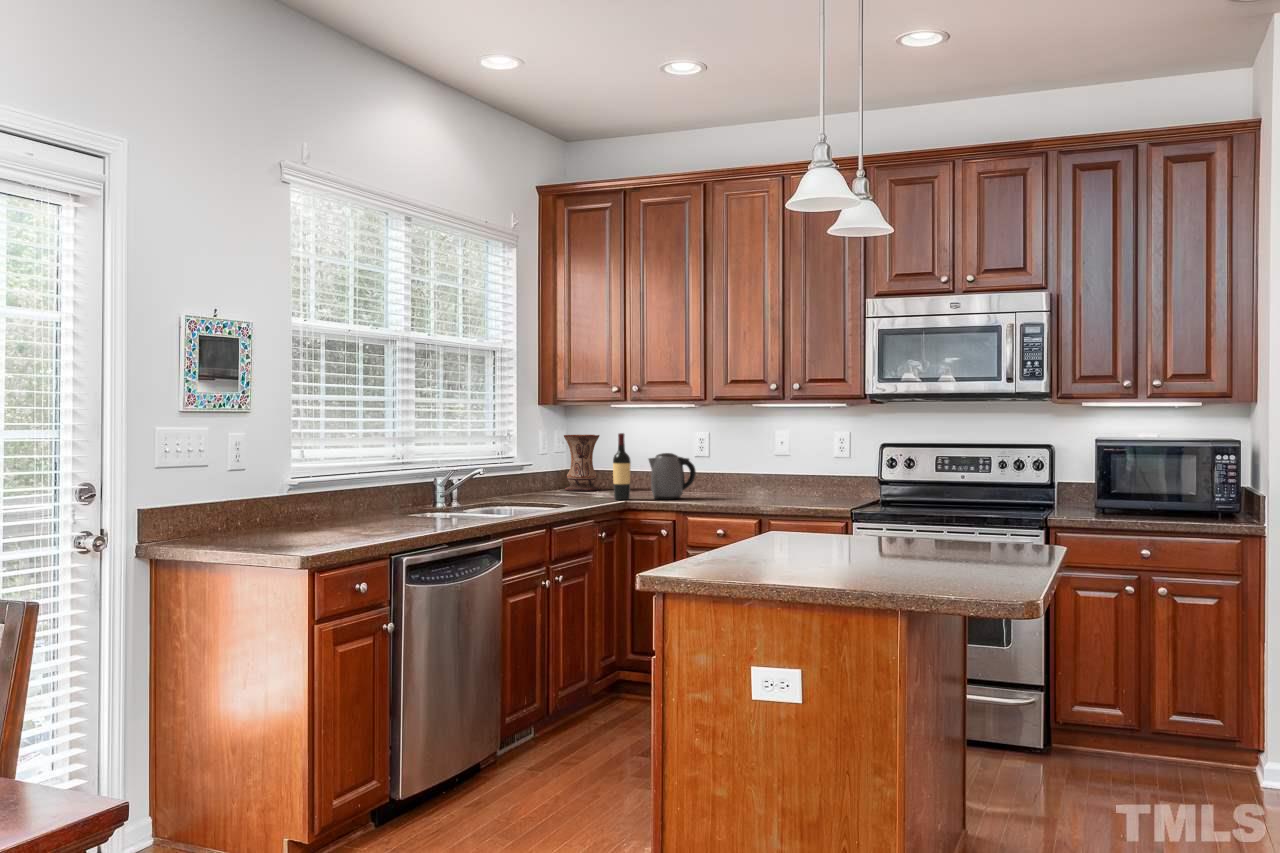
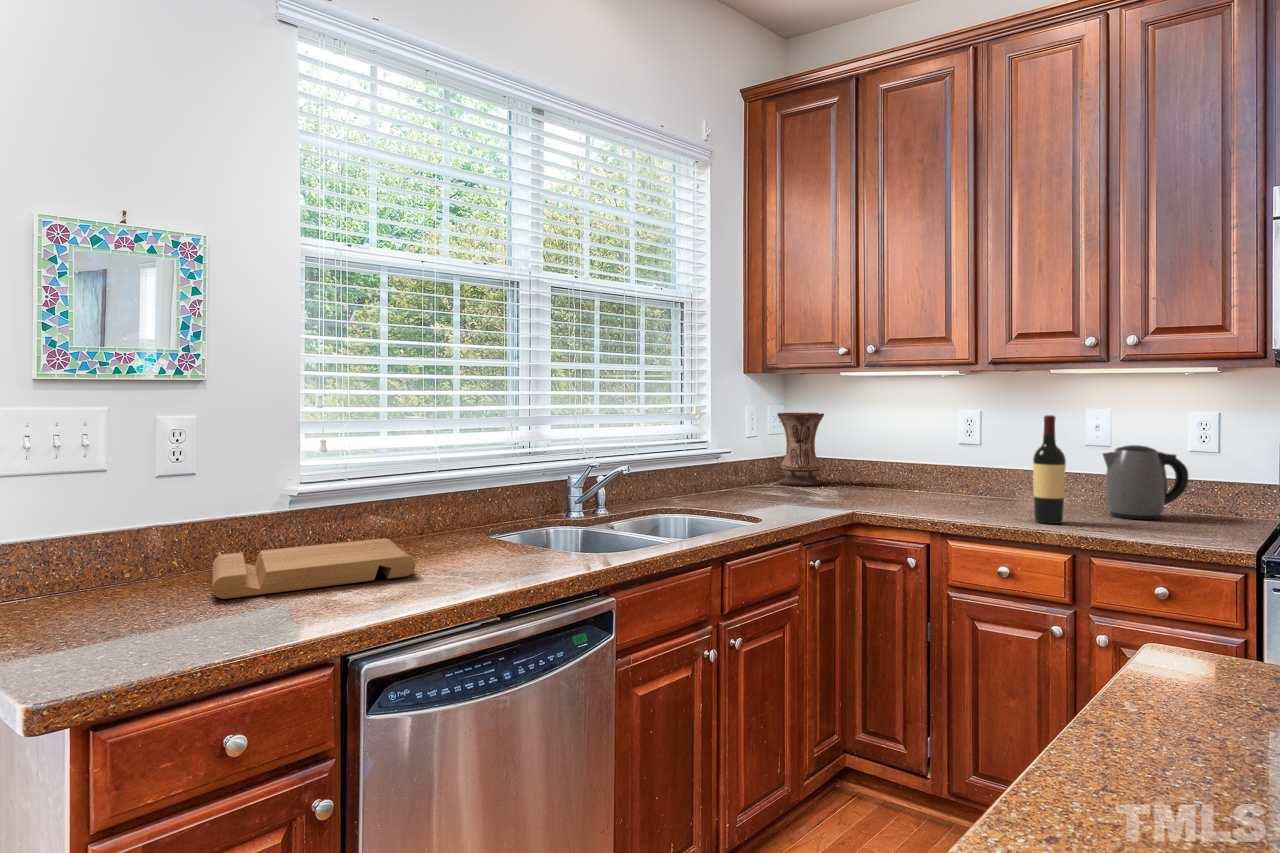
wine bottle: present [613,433,631,500] -> present [1033,415,1066,524]
kettle: present [649,453,696,500] -> present [1102,445,1188,520]
cutting board: none [262,512,391,536] -> present [212,538,416,599]

